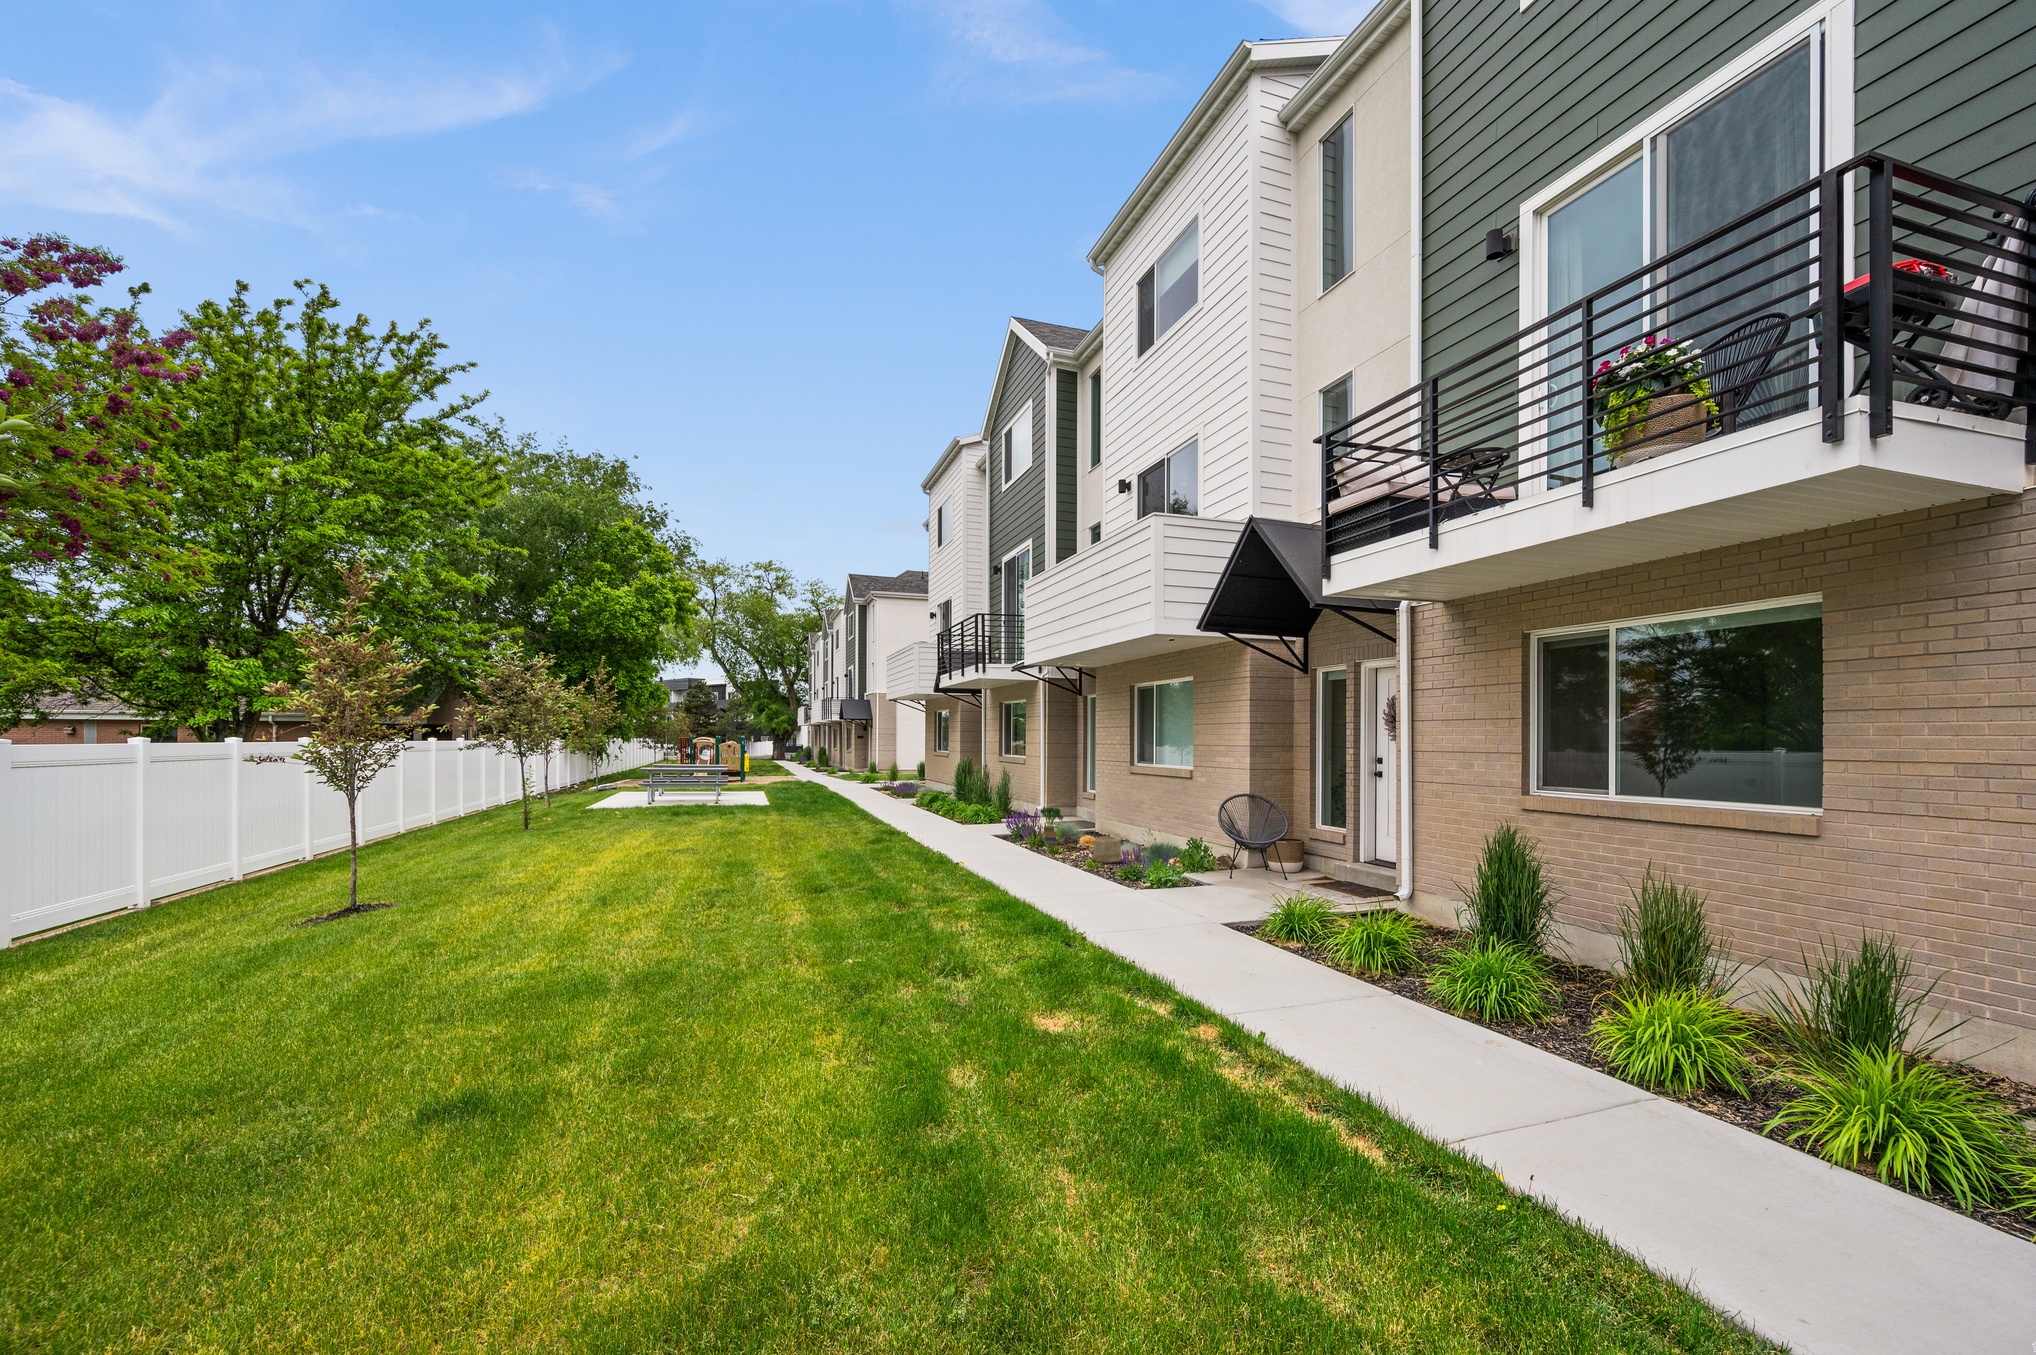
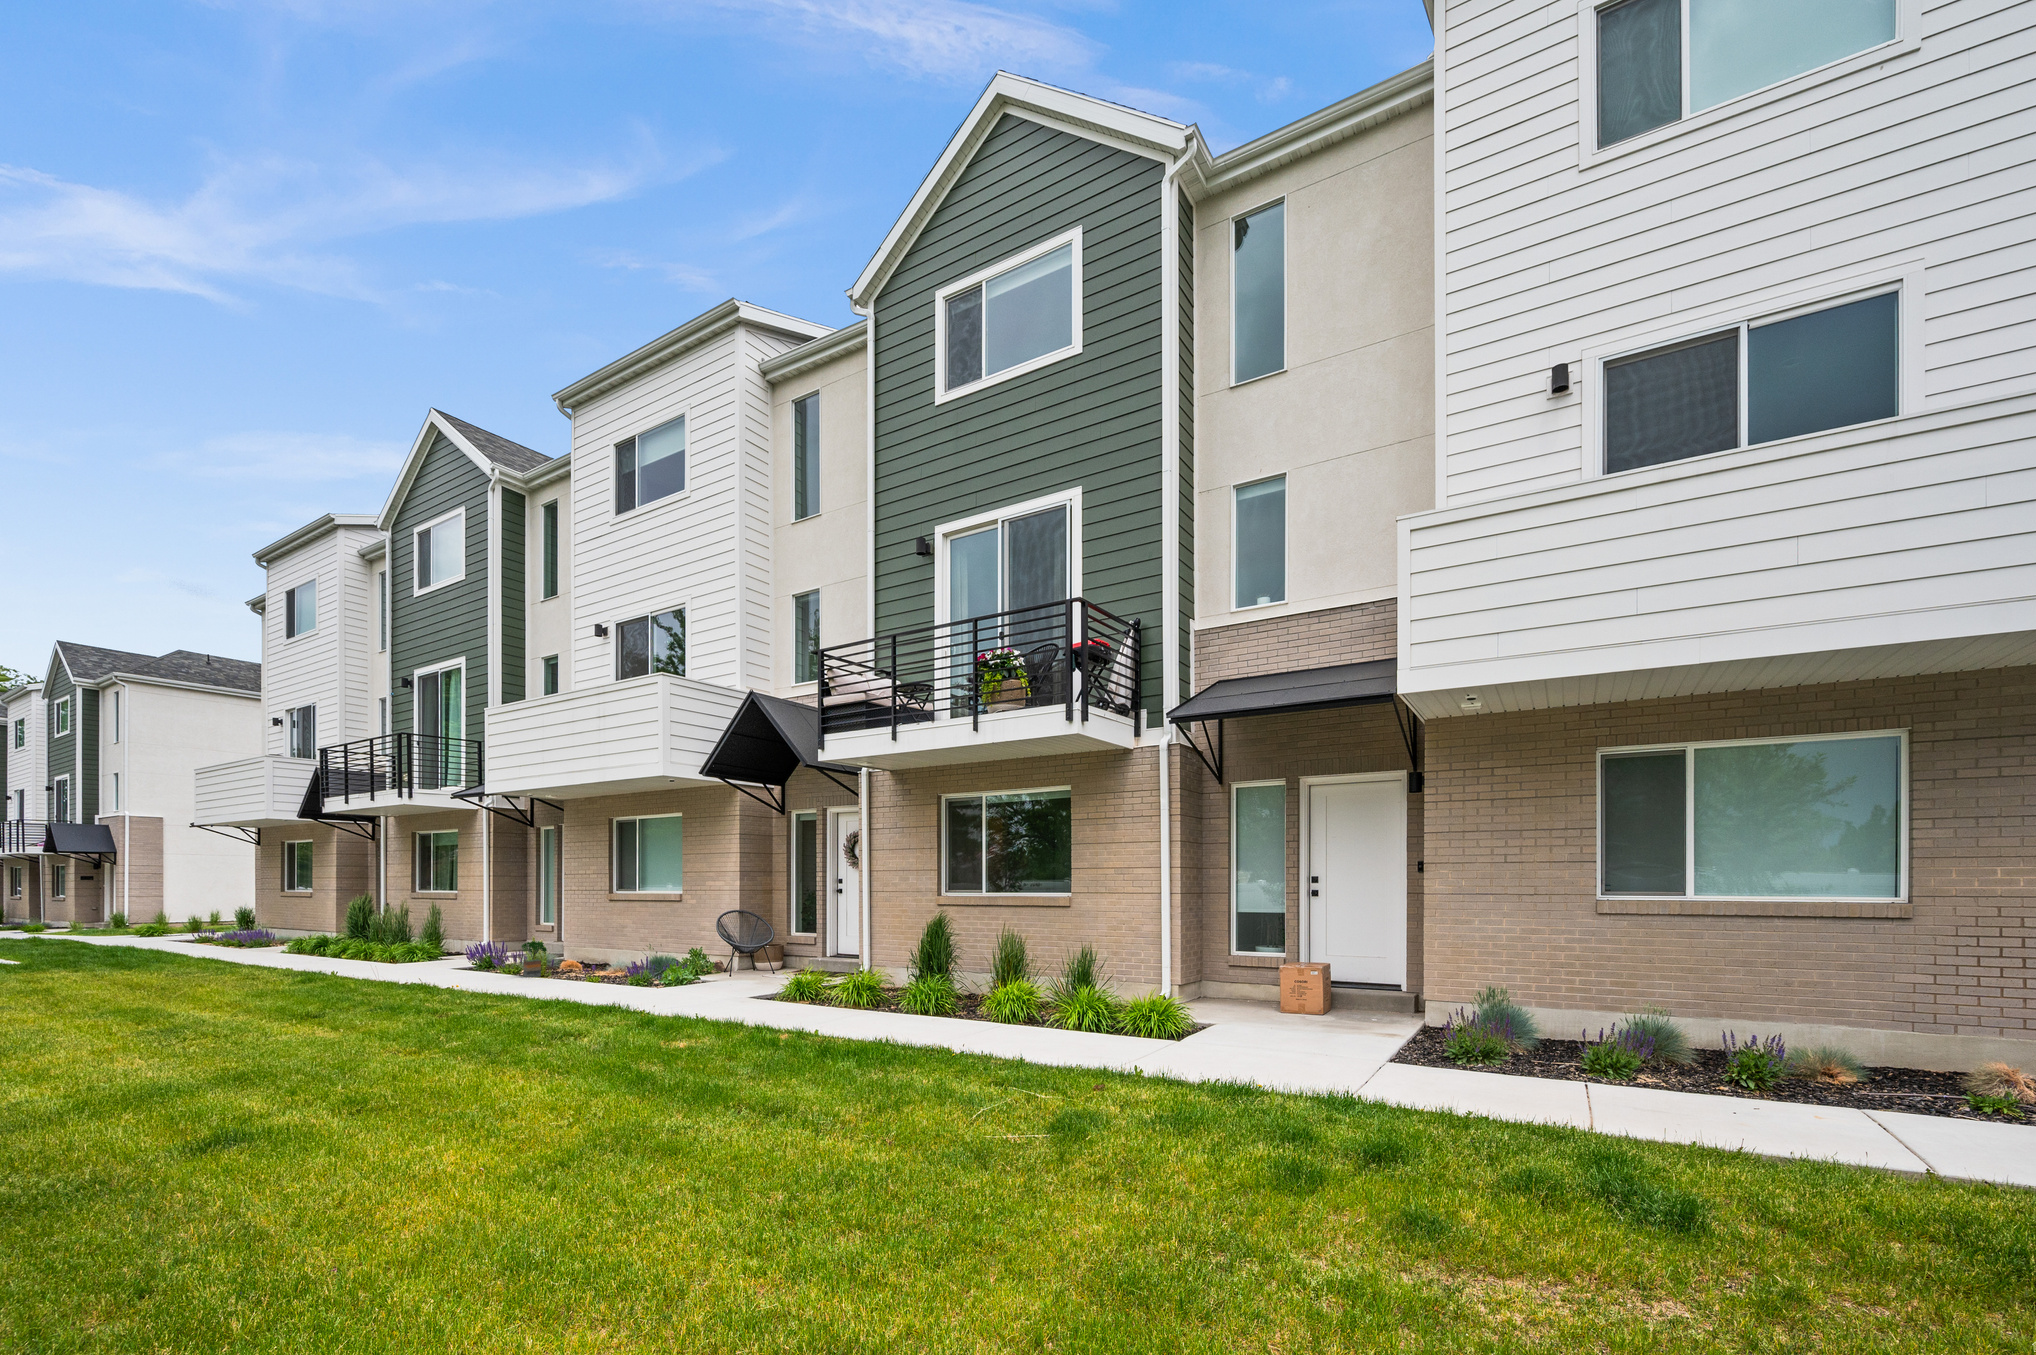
wooden bucket: present [1093,836,1121,863] -> none [593,960,621,984]

